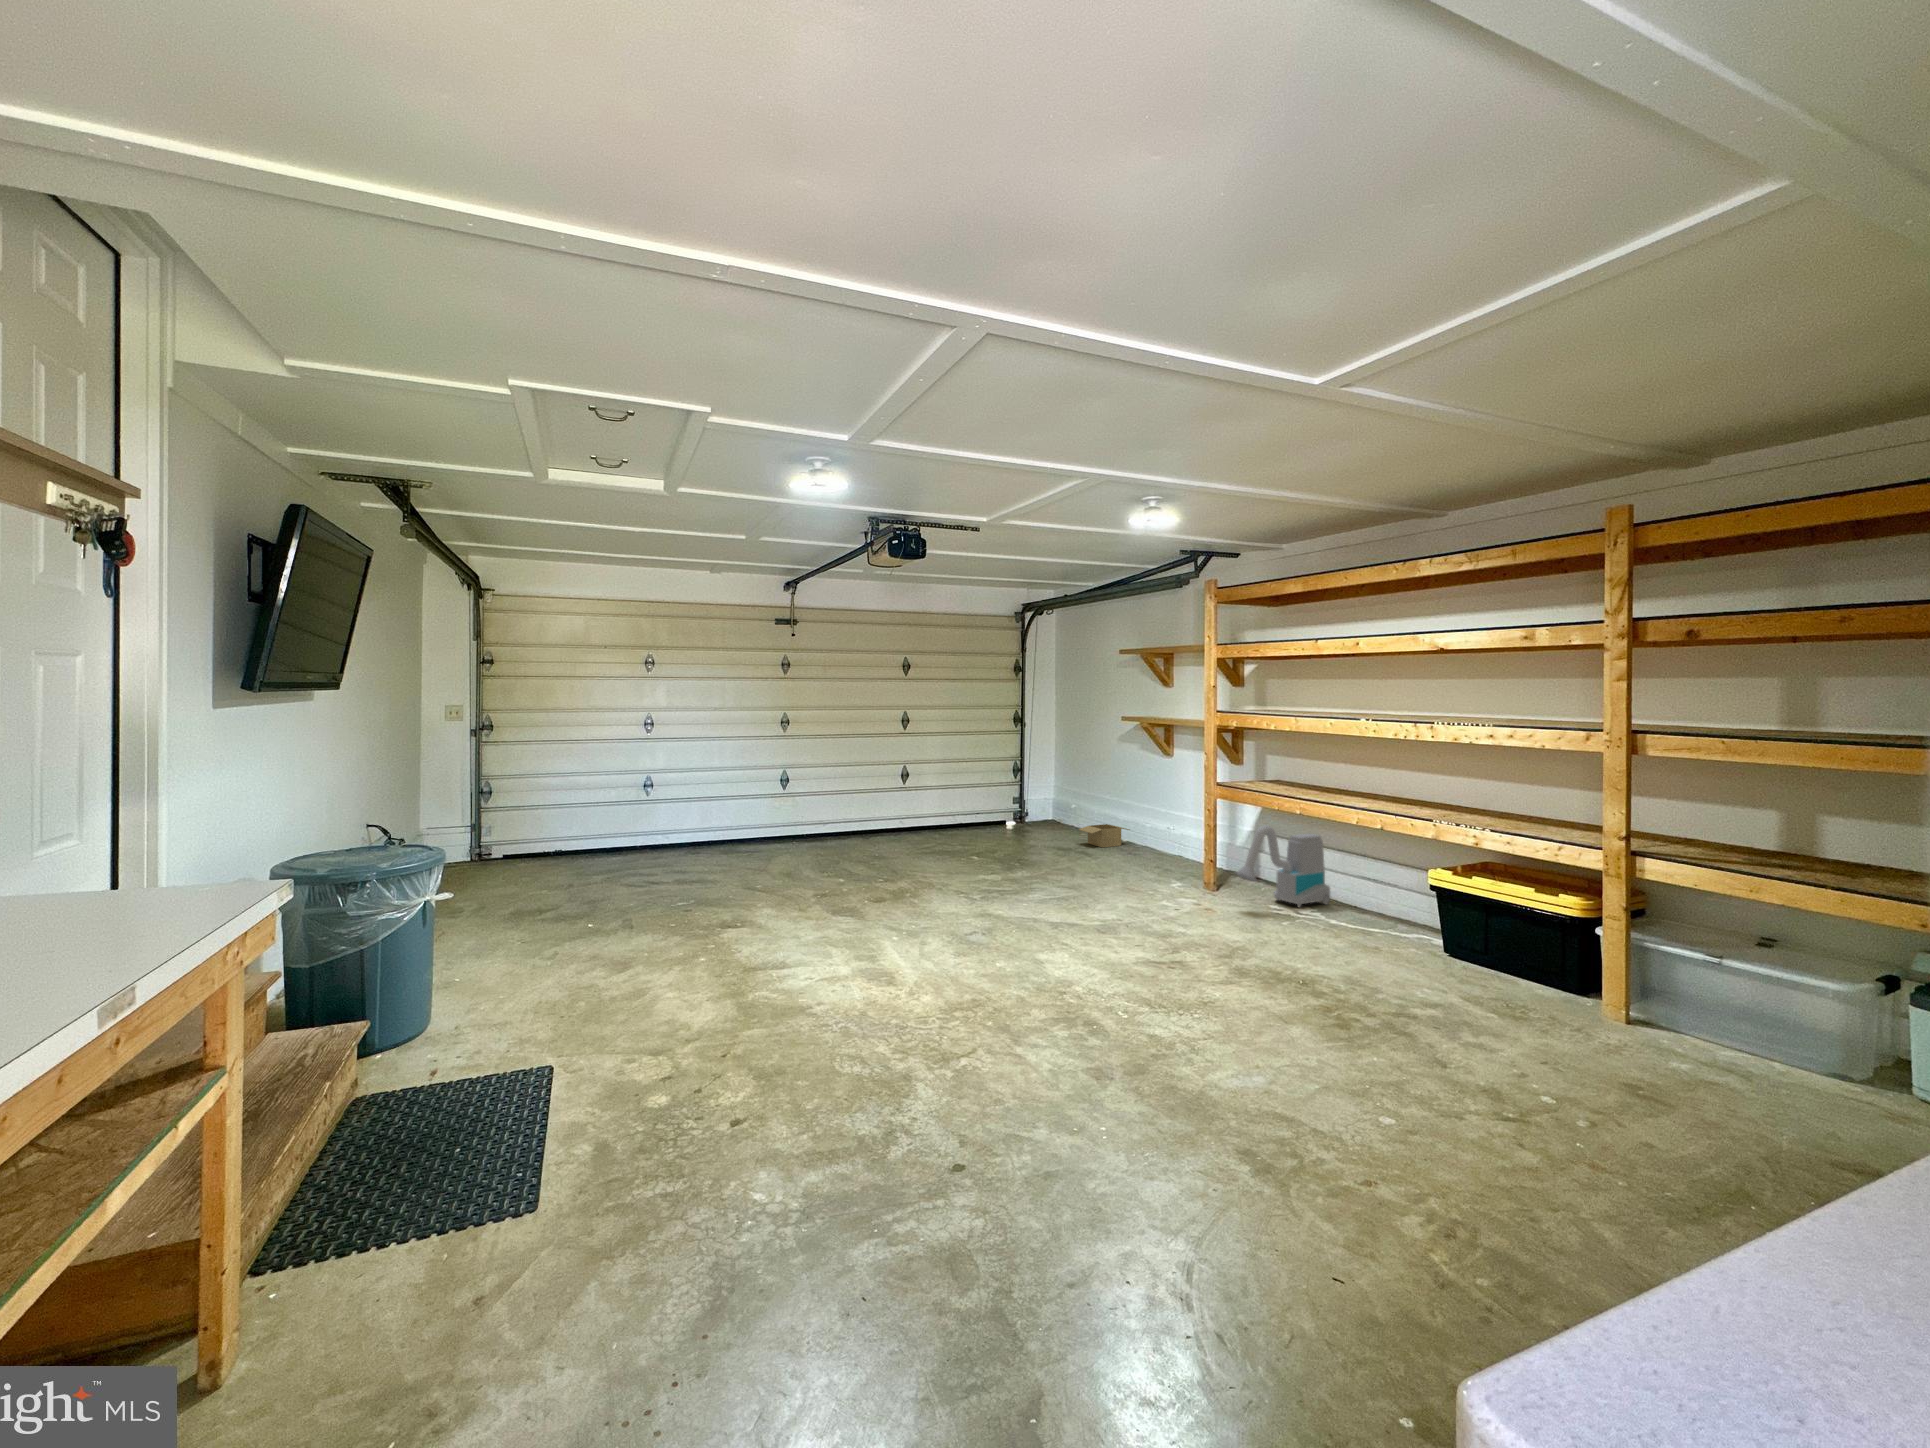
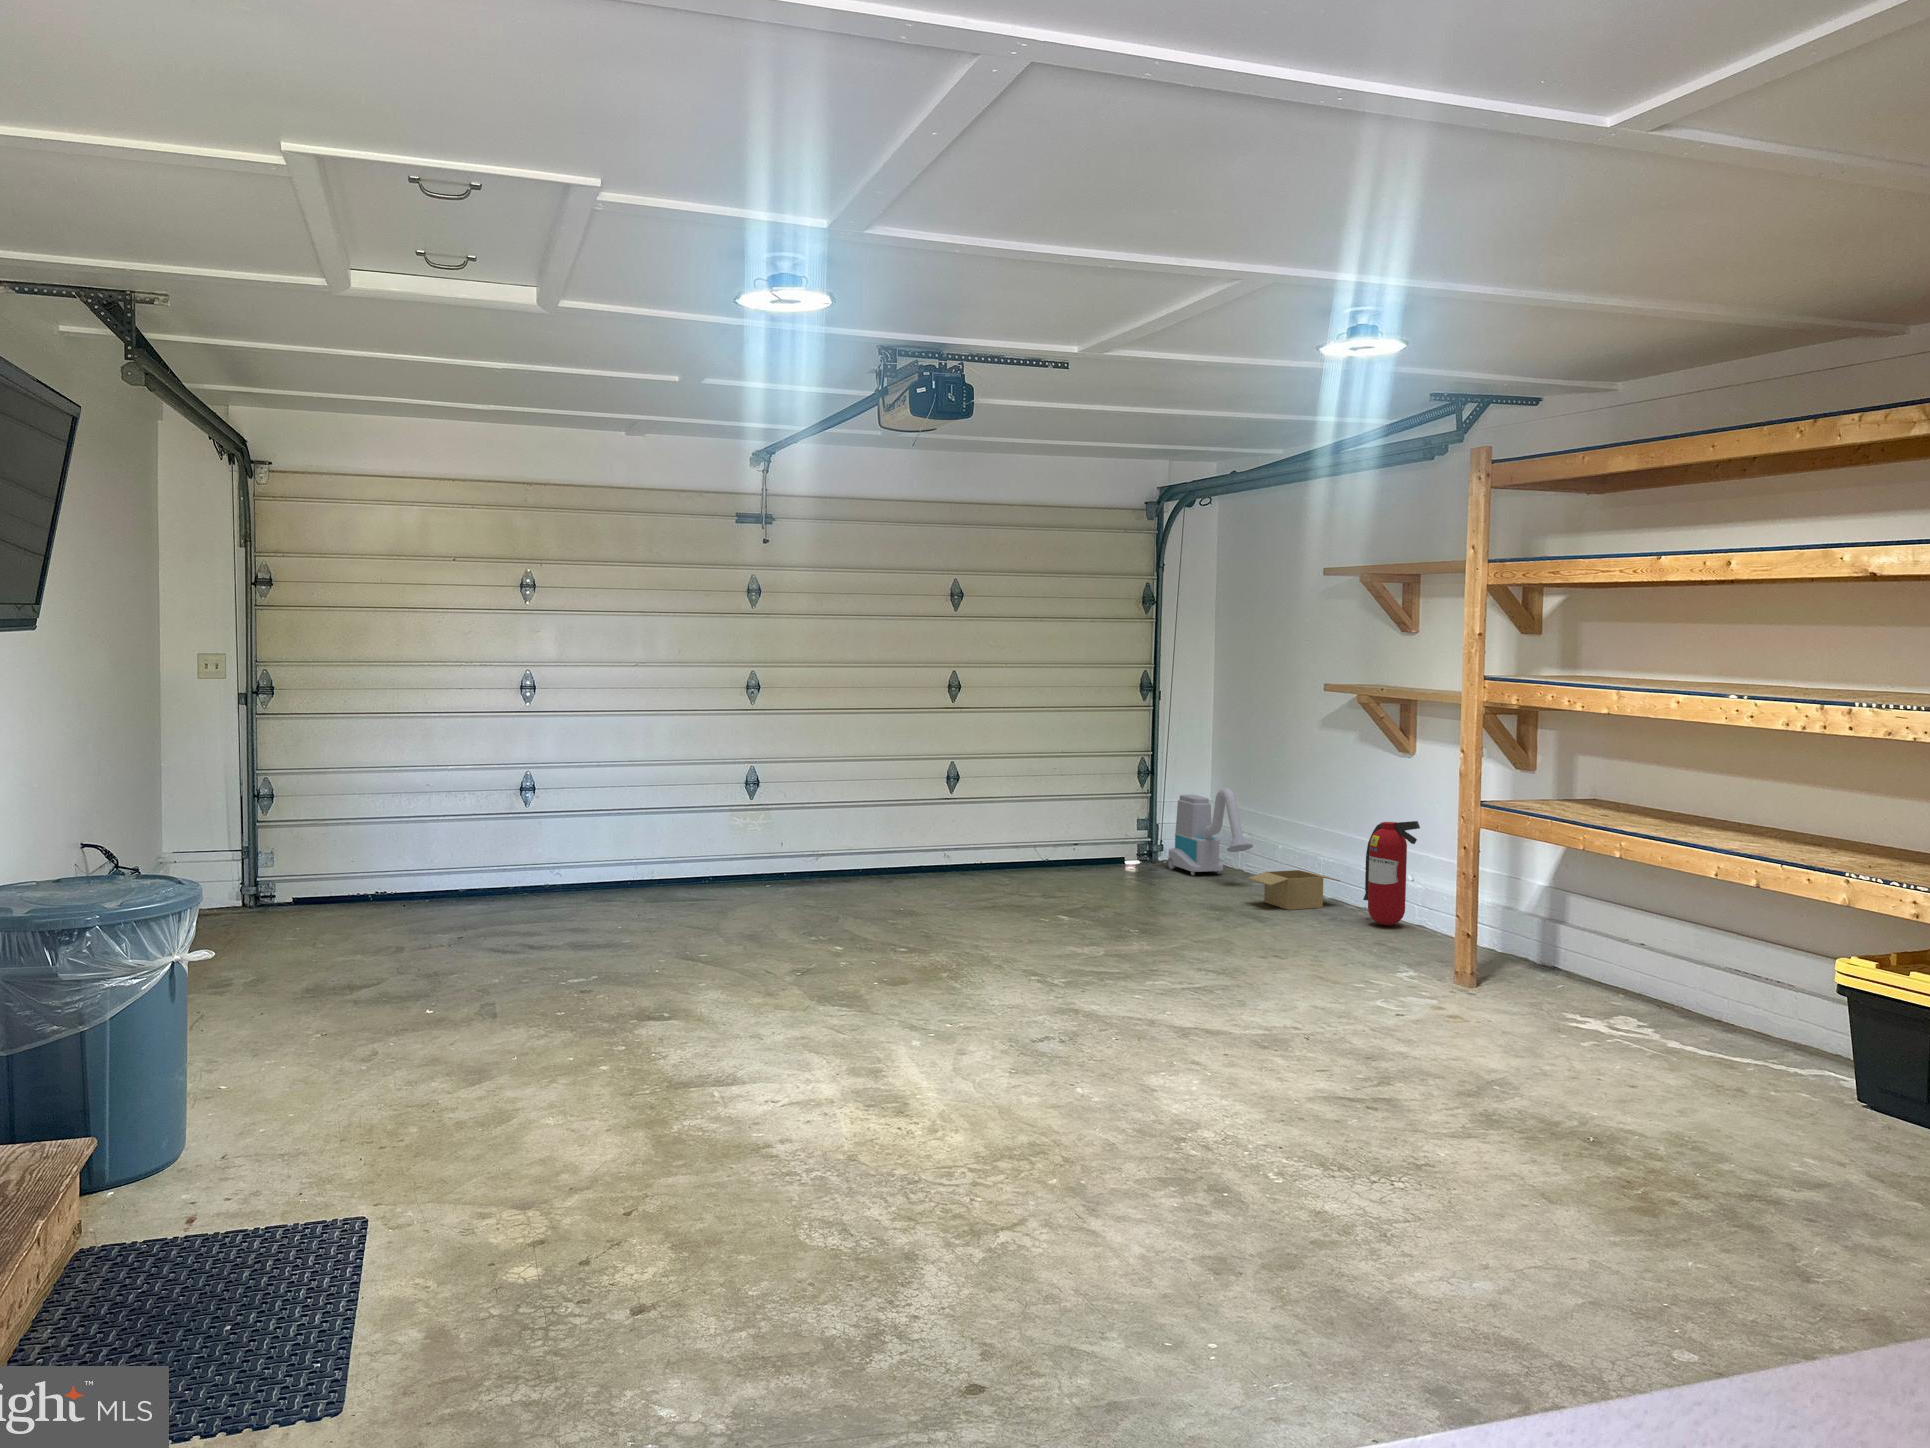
fire extinguisher: none [1145,795,1177,855] -> present [1363,821,1420,926]
vacuum cleaner: present [1235,825,1330,907] -> present [1168,788,1253,875]

